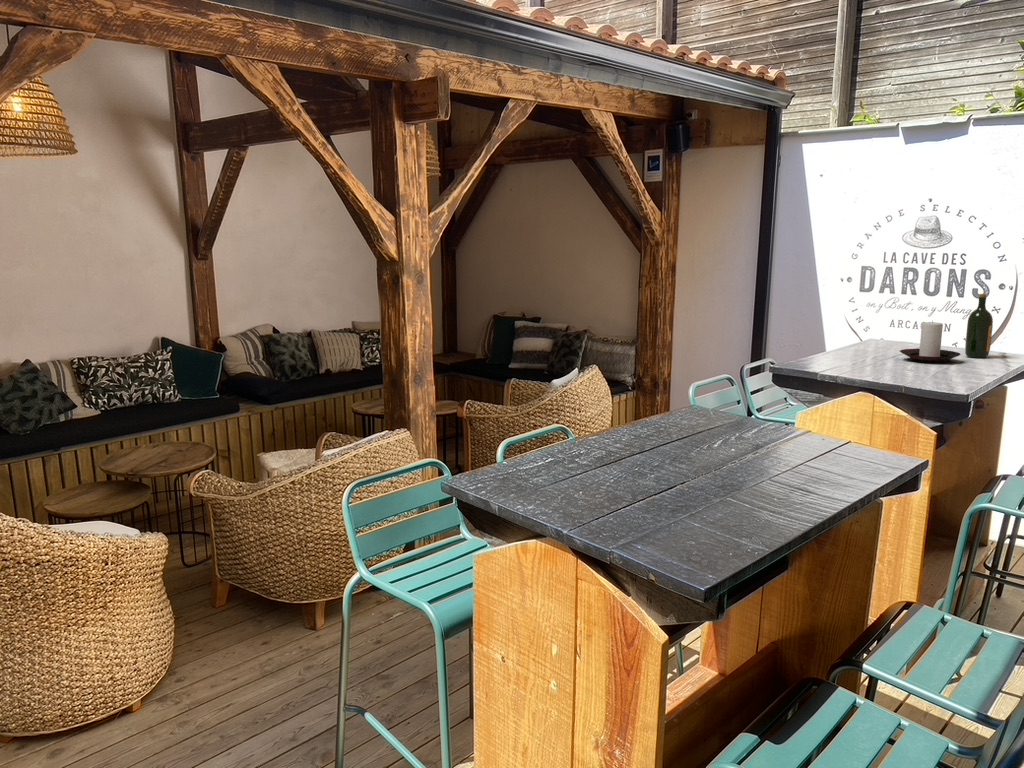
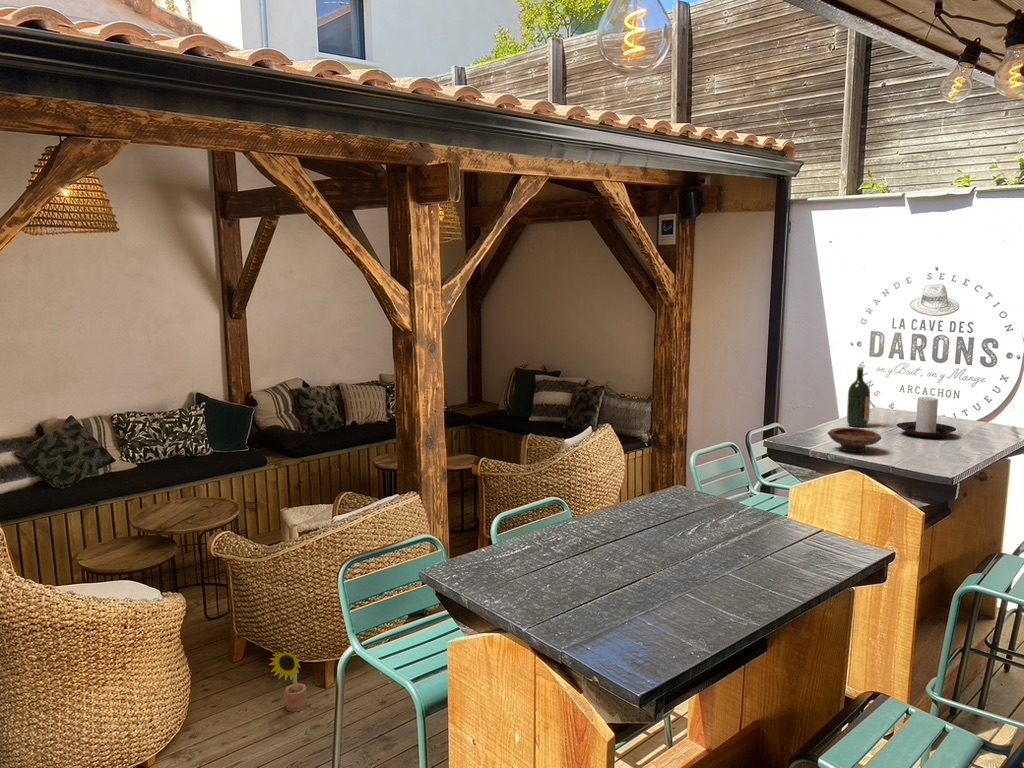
wine bottle: present [965,294,993,358] -> present [847,367,870,427]
bowl: none [837,351,893,374] -> present [828,428,881,452]
decorative plant: none [258,589,300,653] -> present [269,651,307,712]

